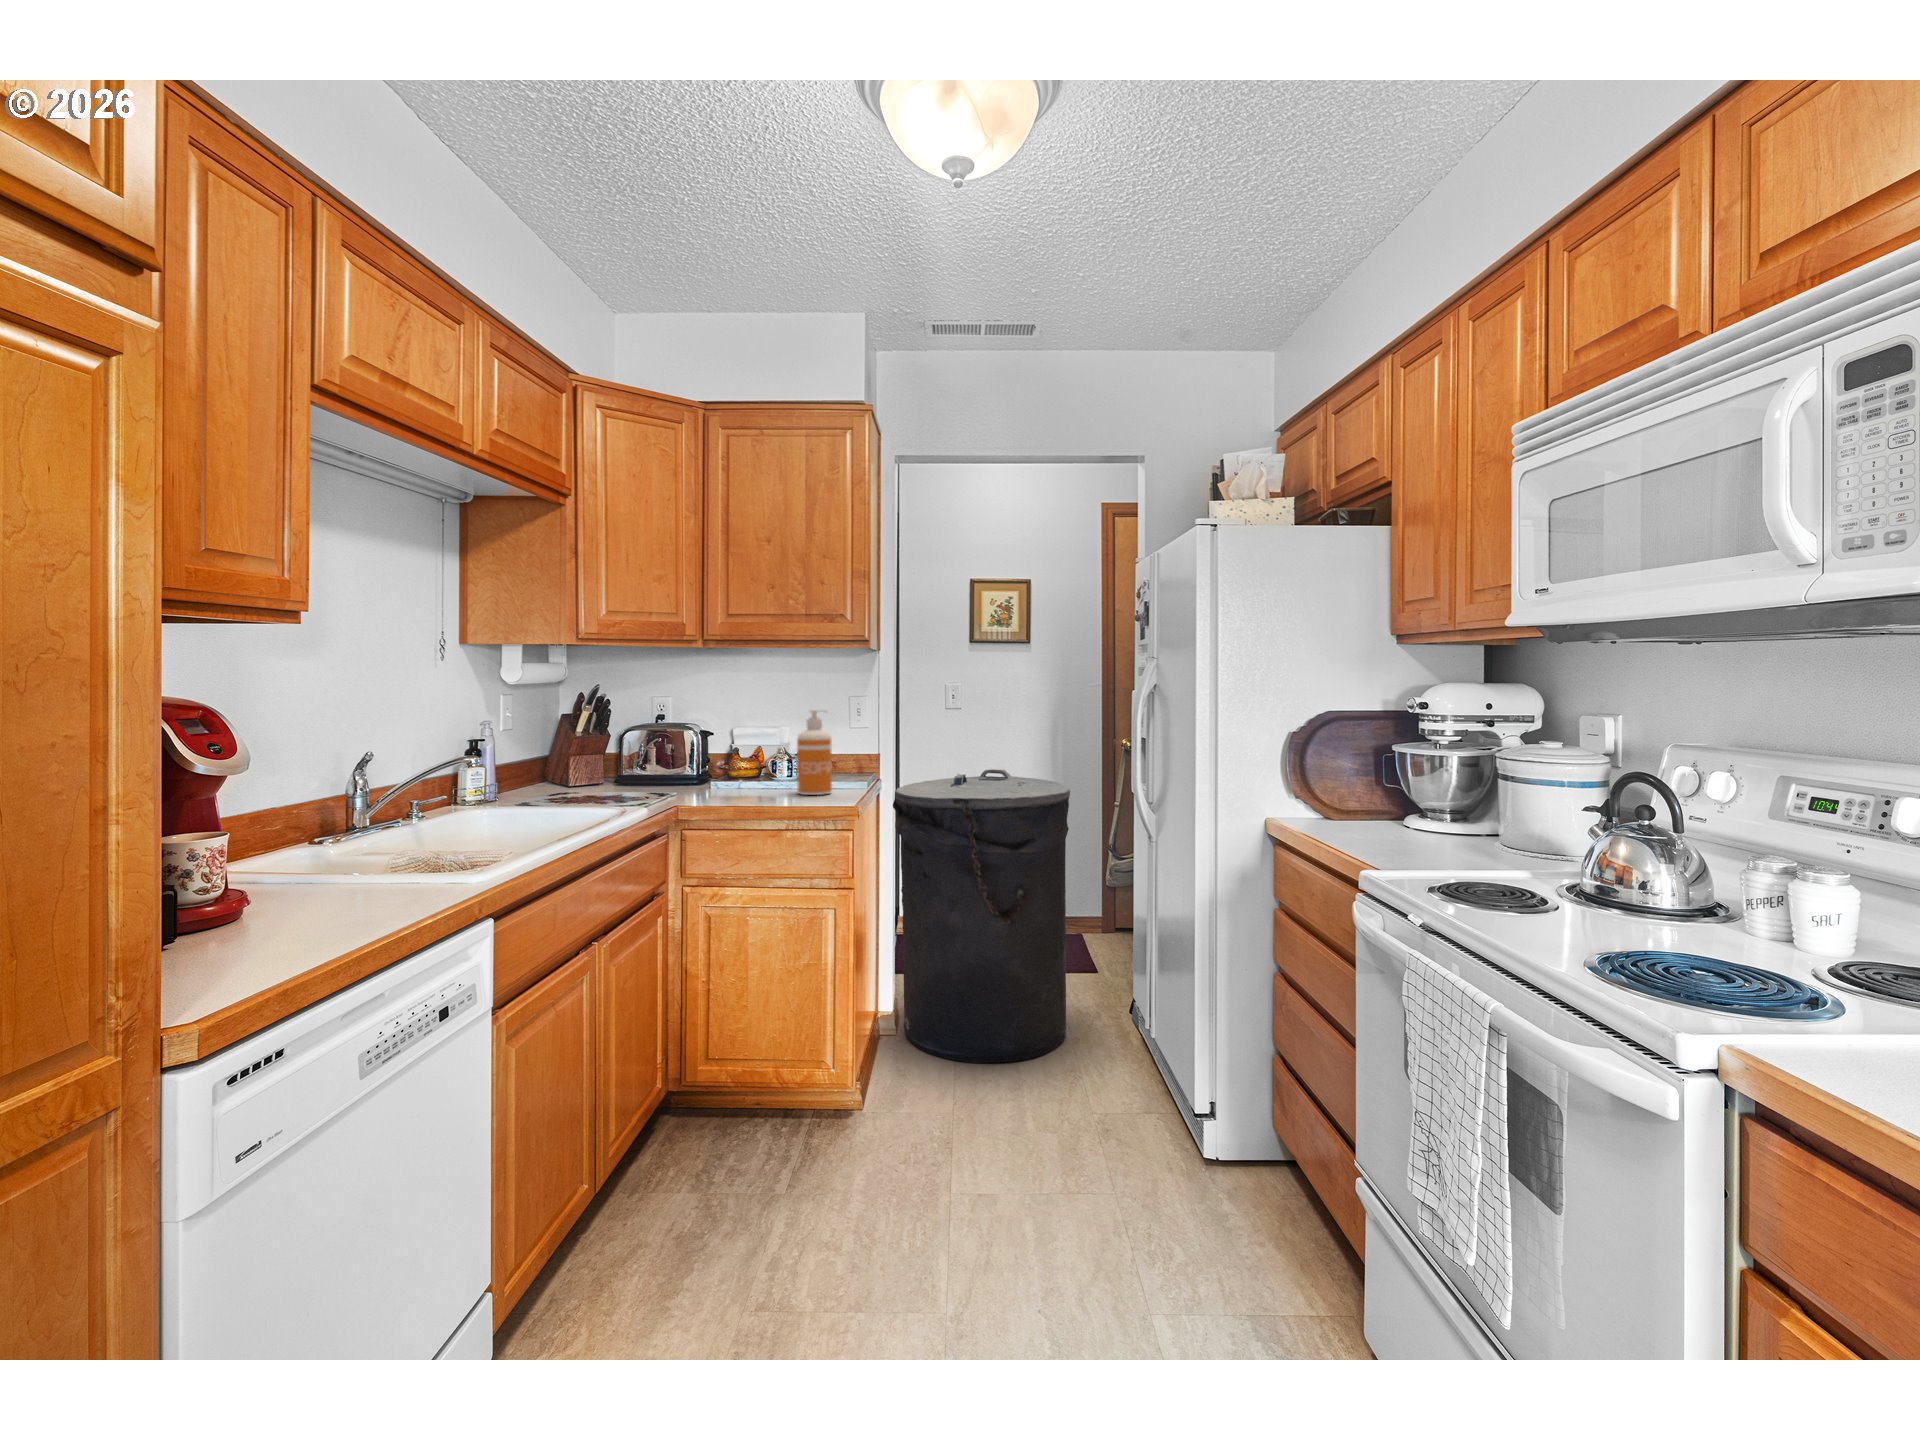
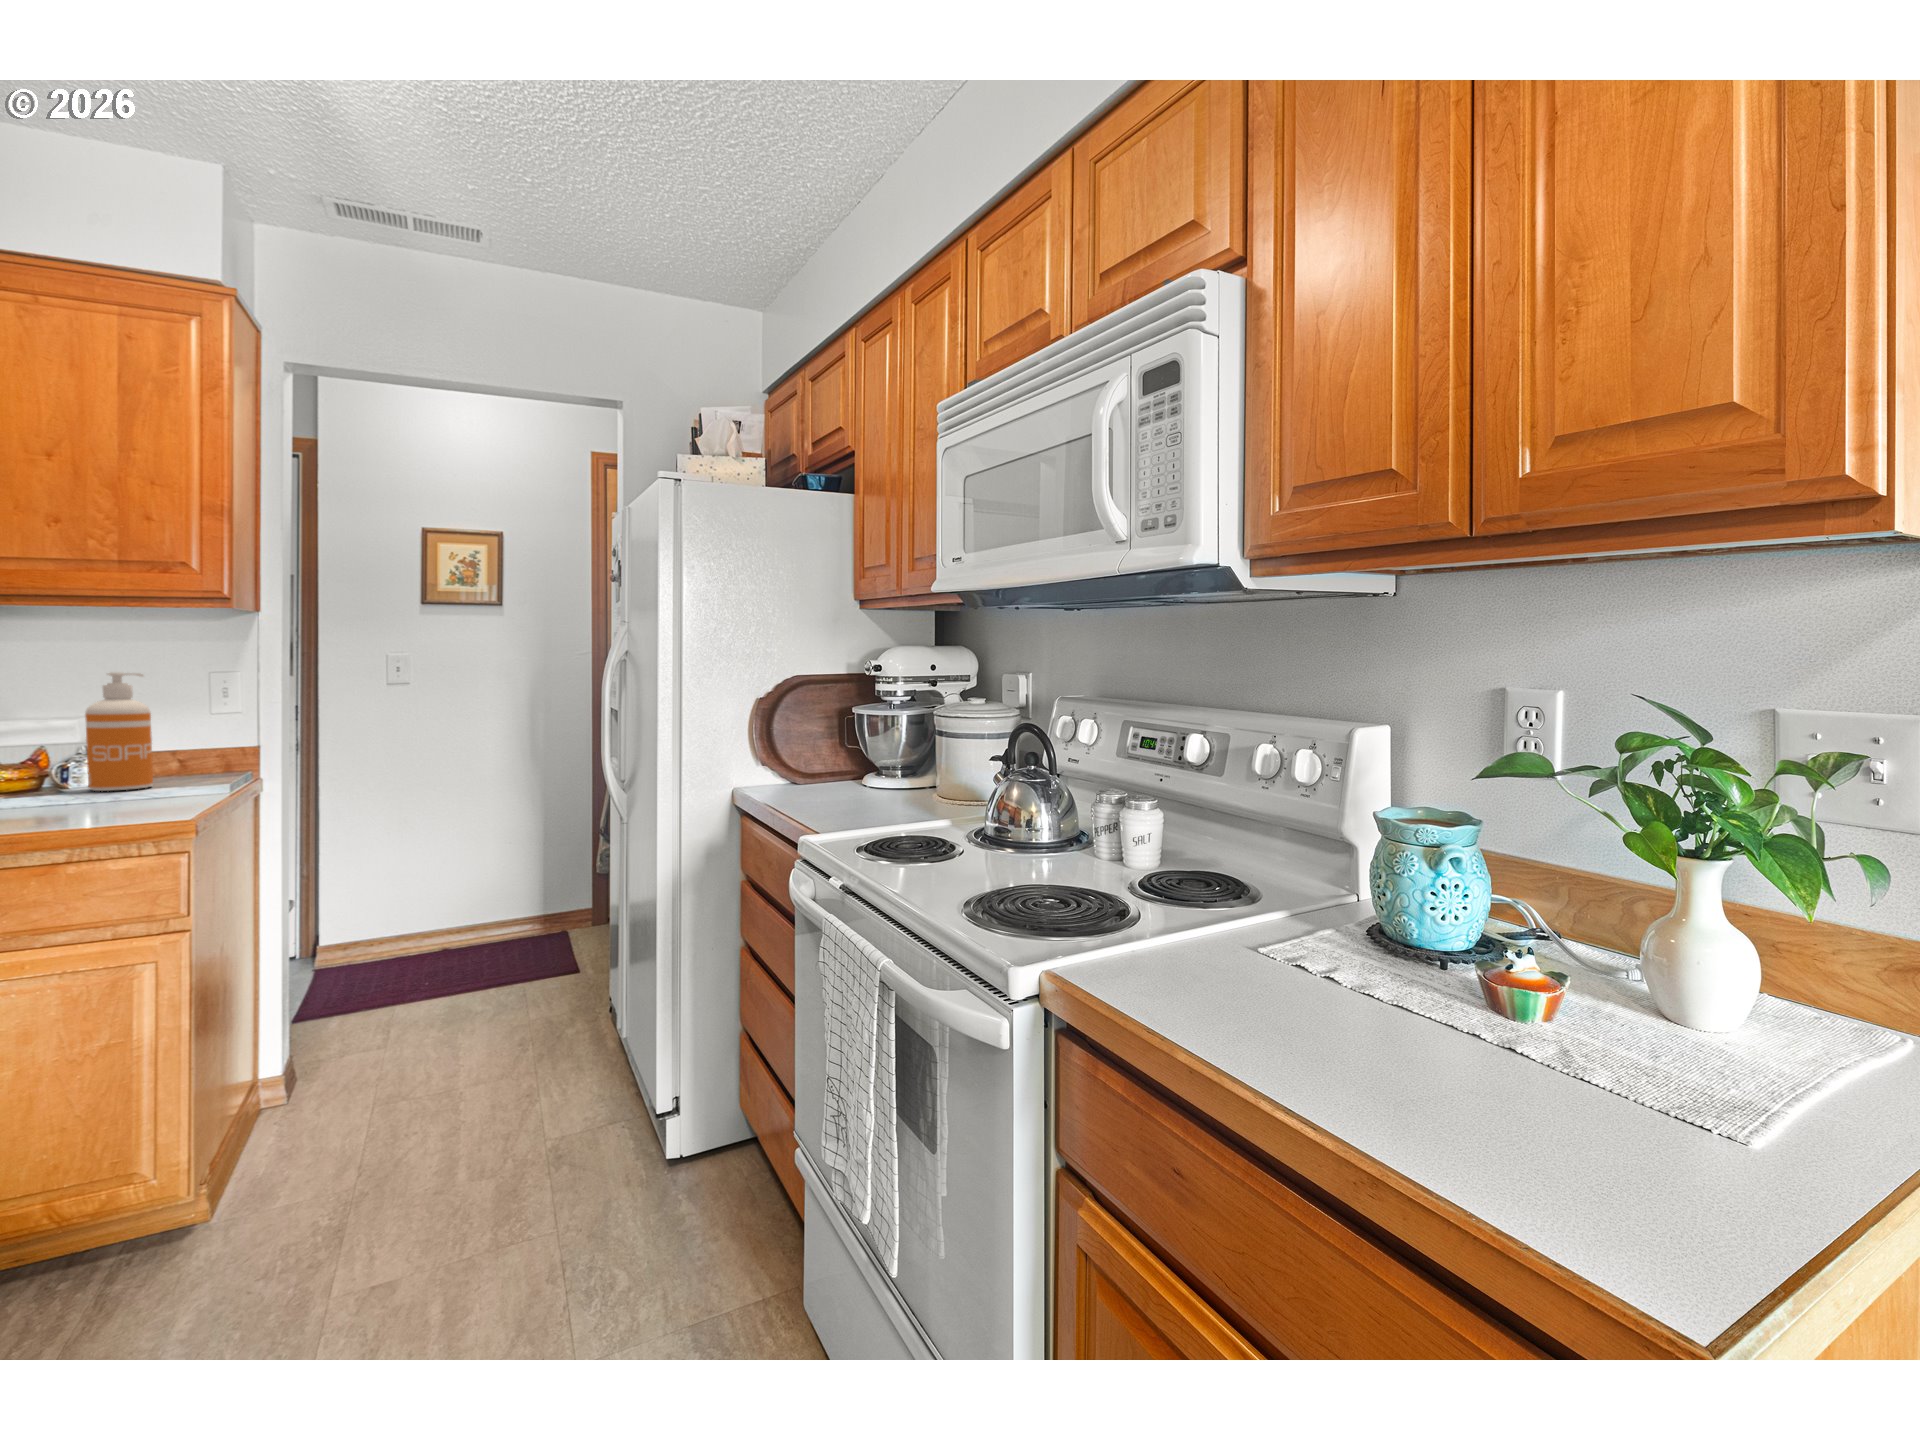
trash can: present [893,769,1070,1063] -> none [277,750,533,1107]

